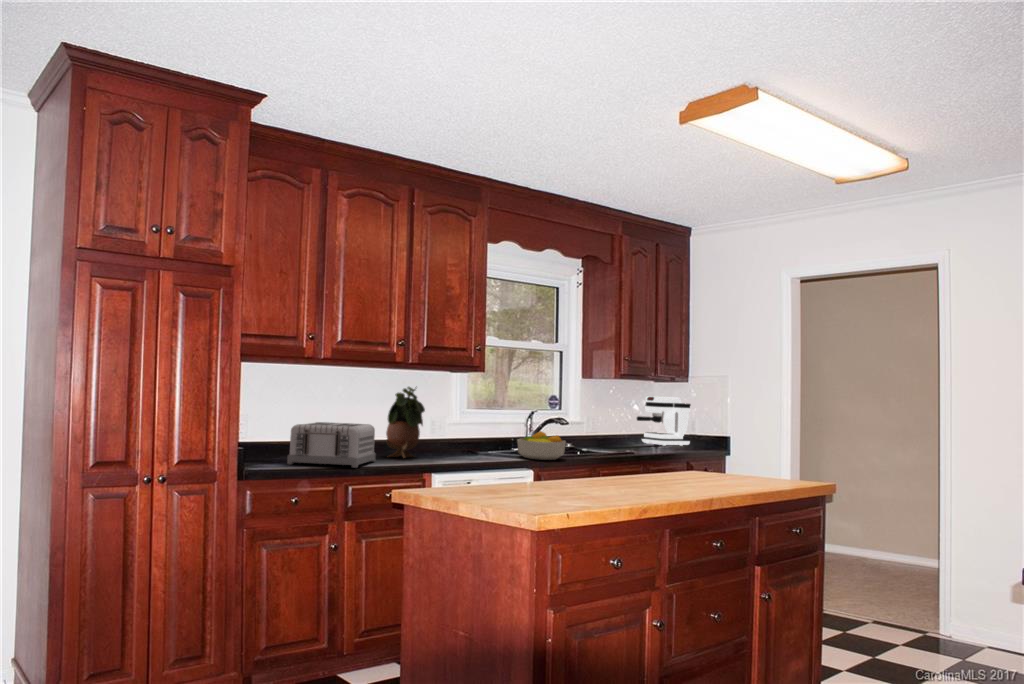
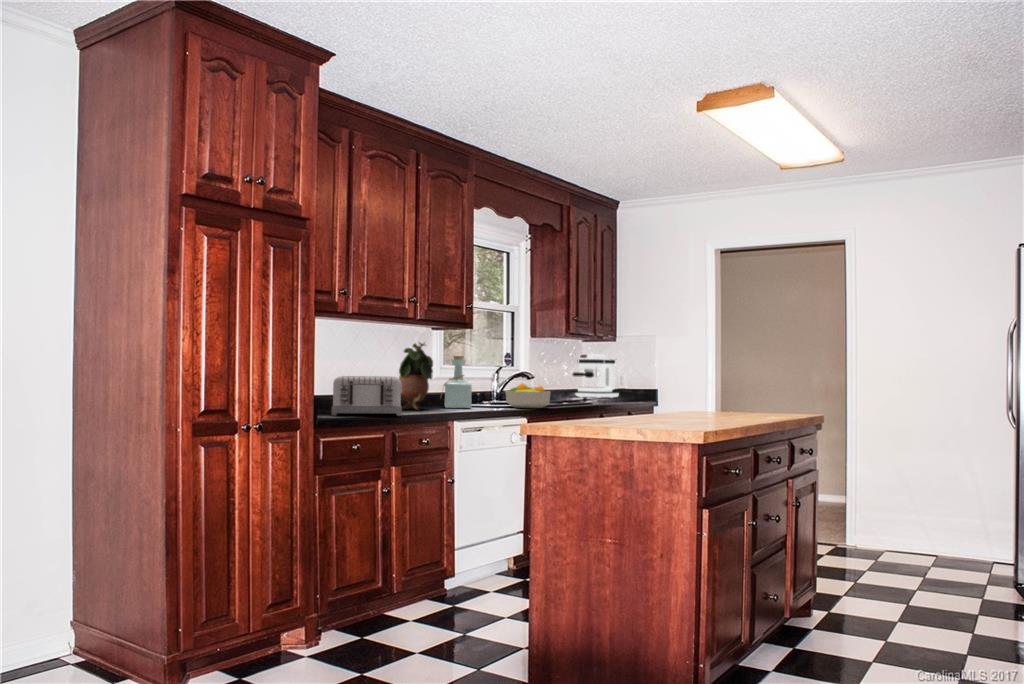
bottle: none [440,401,475,458] -> present [444,356,472,408]

